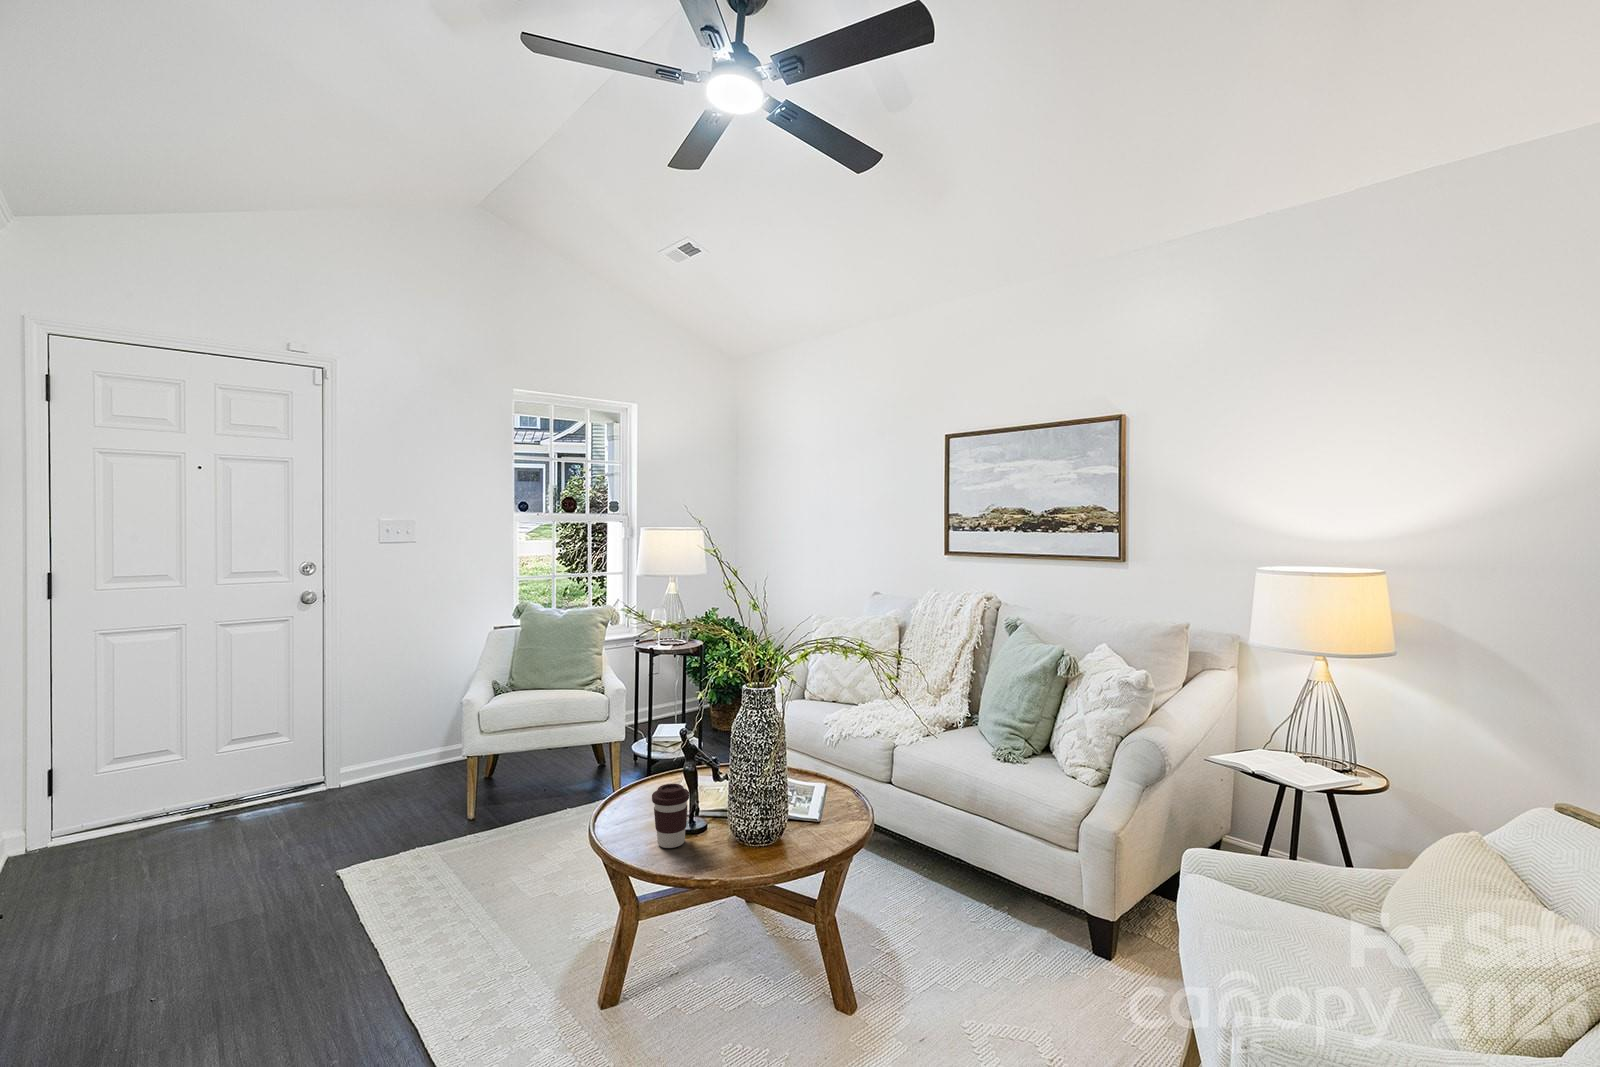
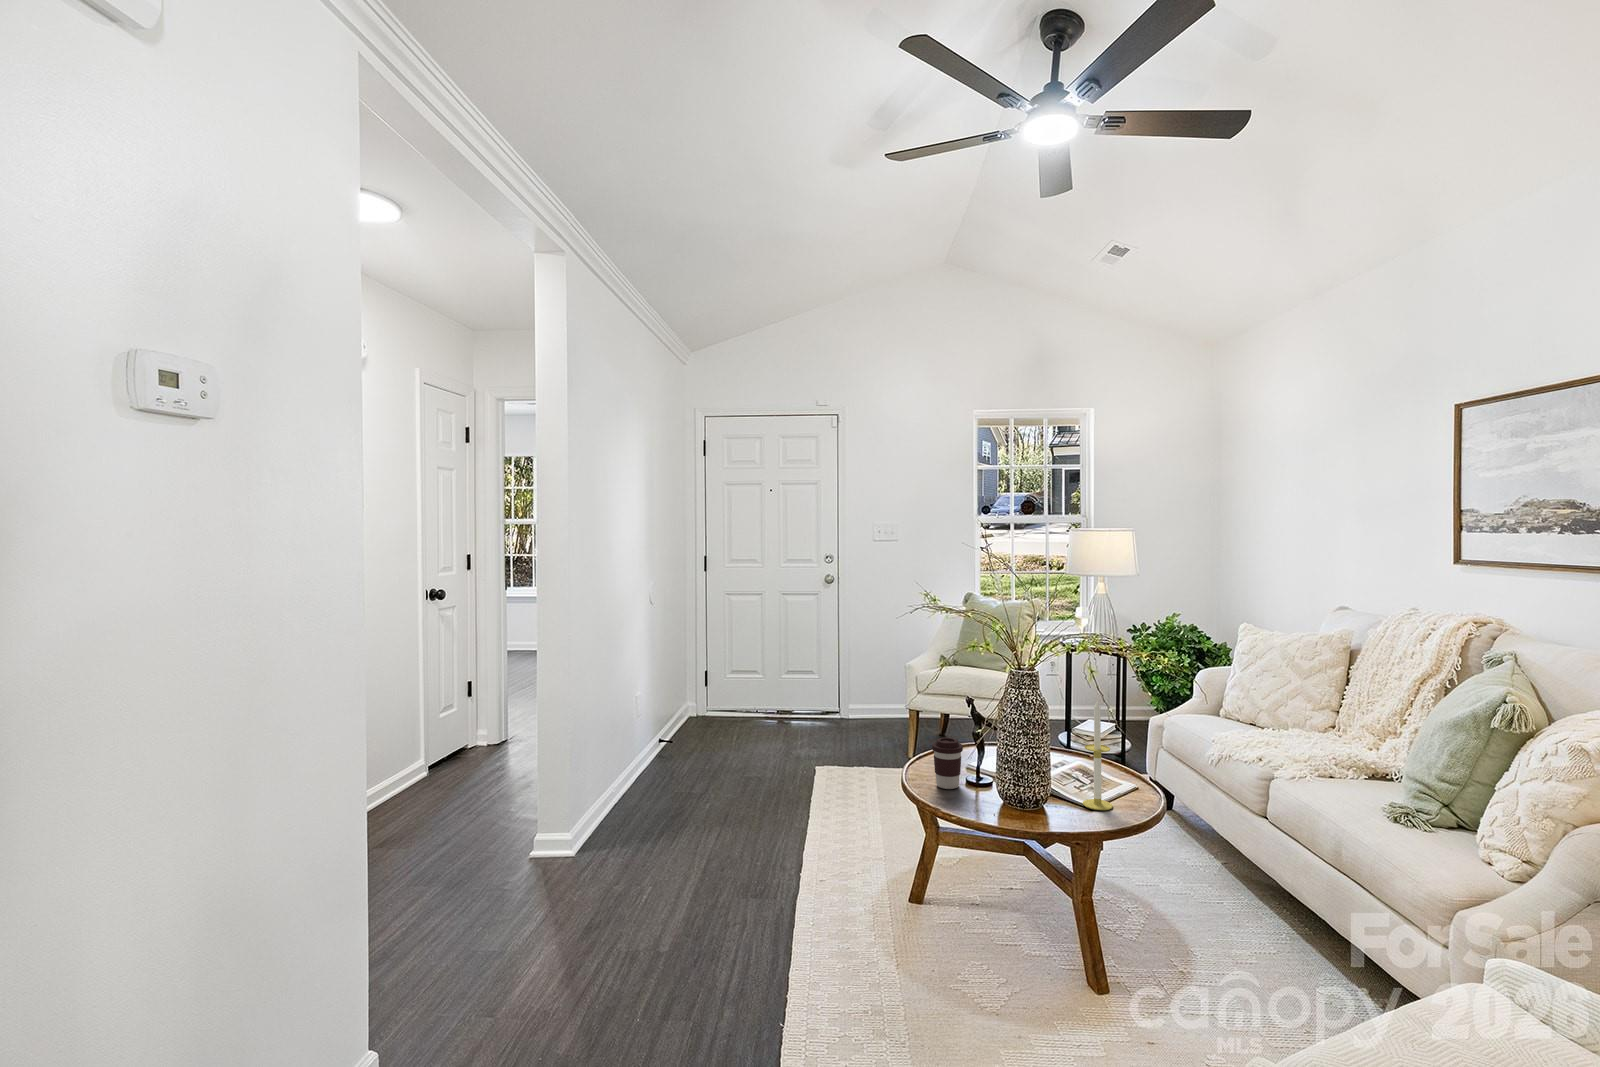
candle: none [813,706,842,821] -> present [1083,701,1113,810]

